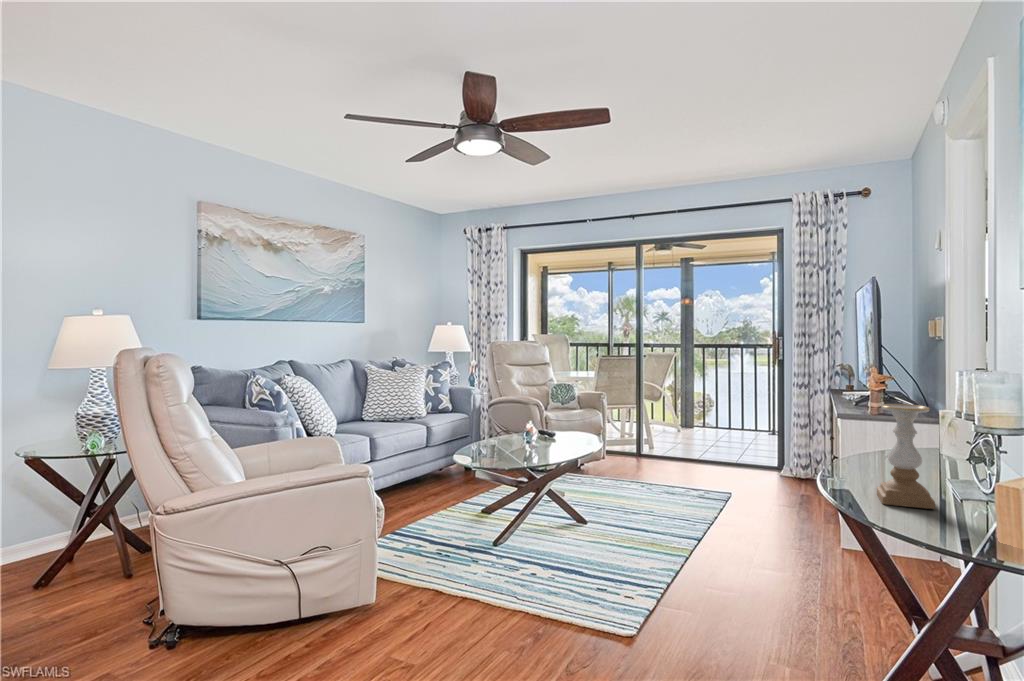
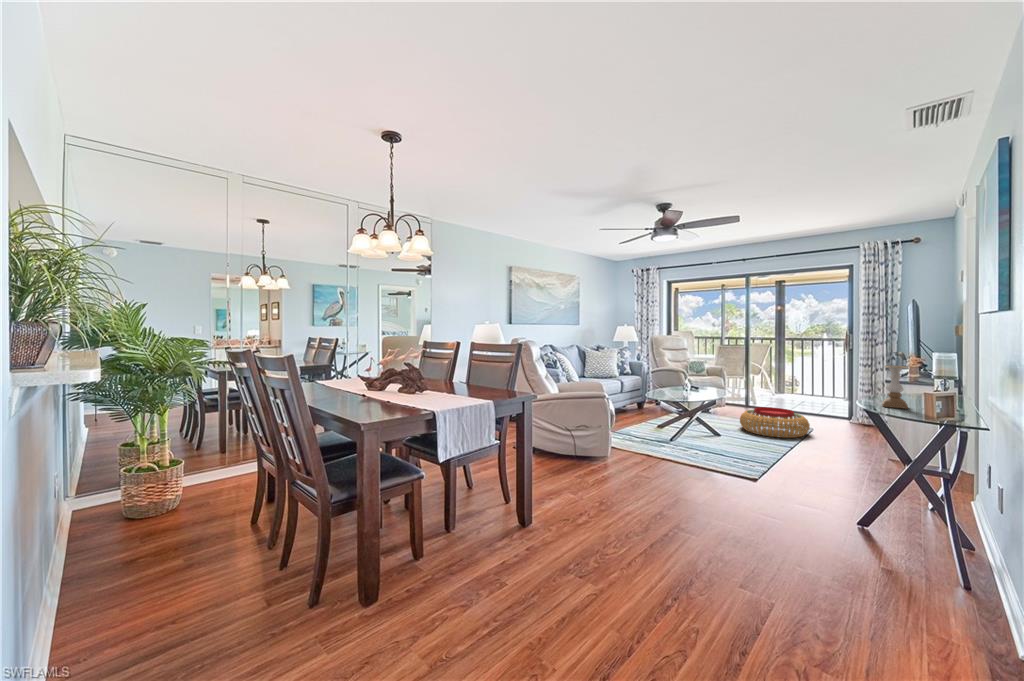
pouf: none [621,462,728,518] -> present [740,407,810,438]

